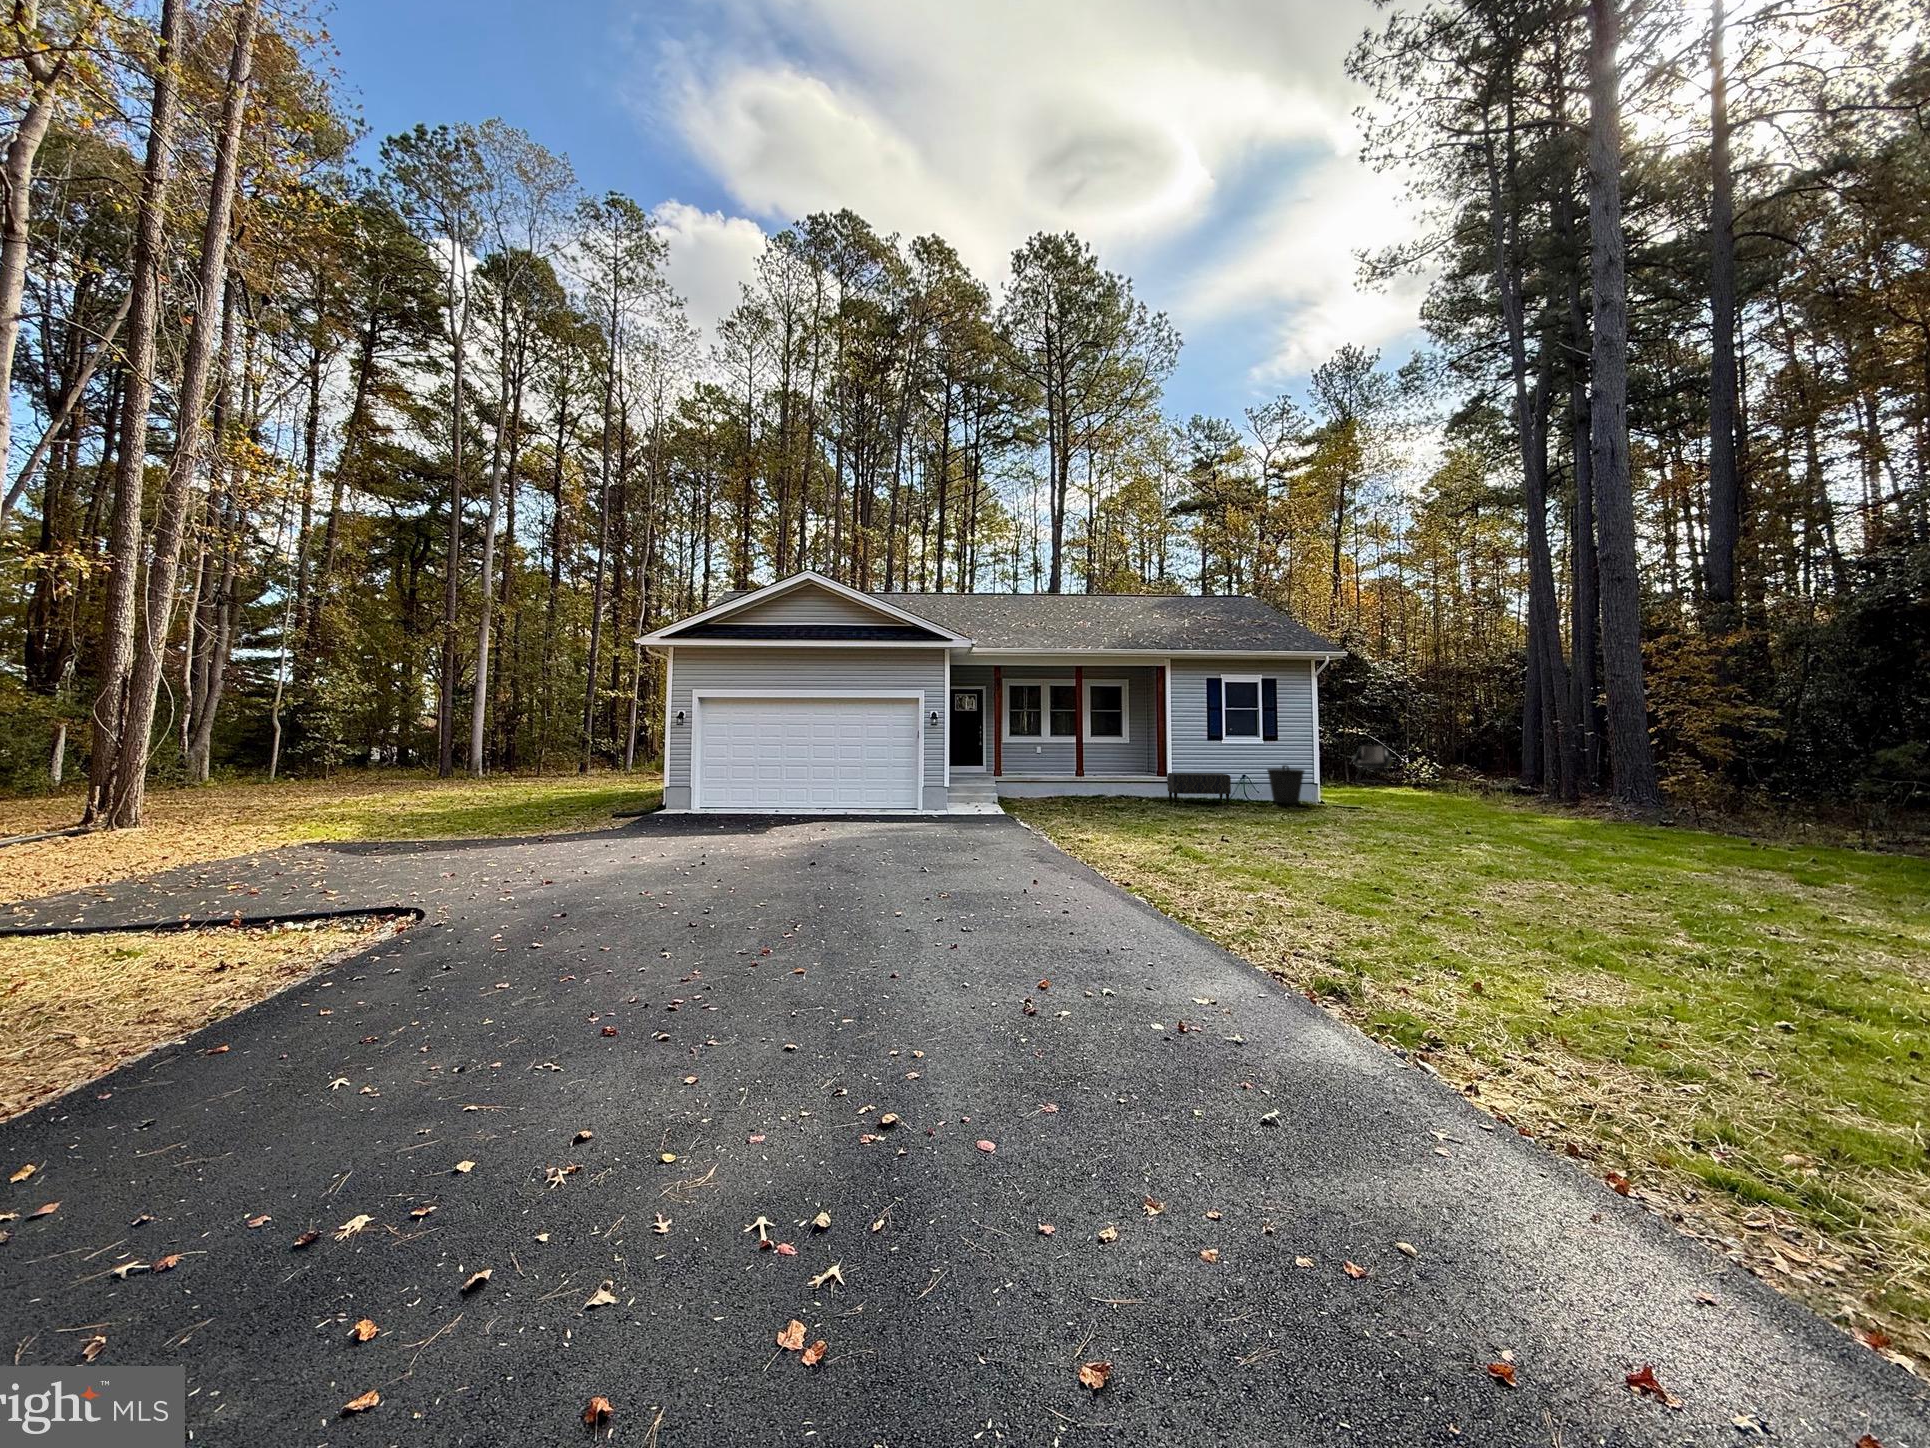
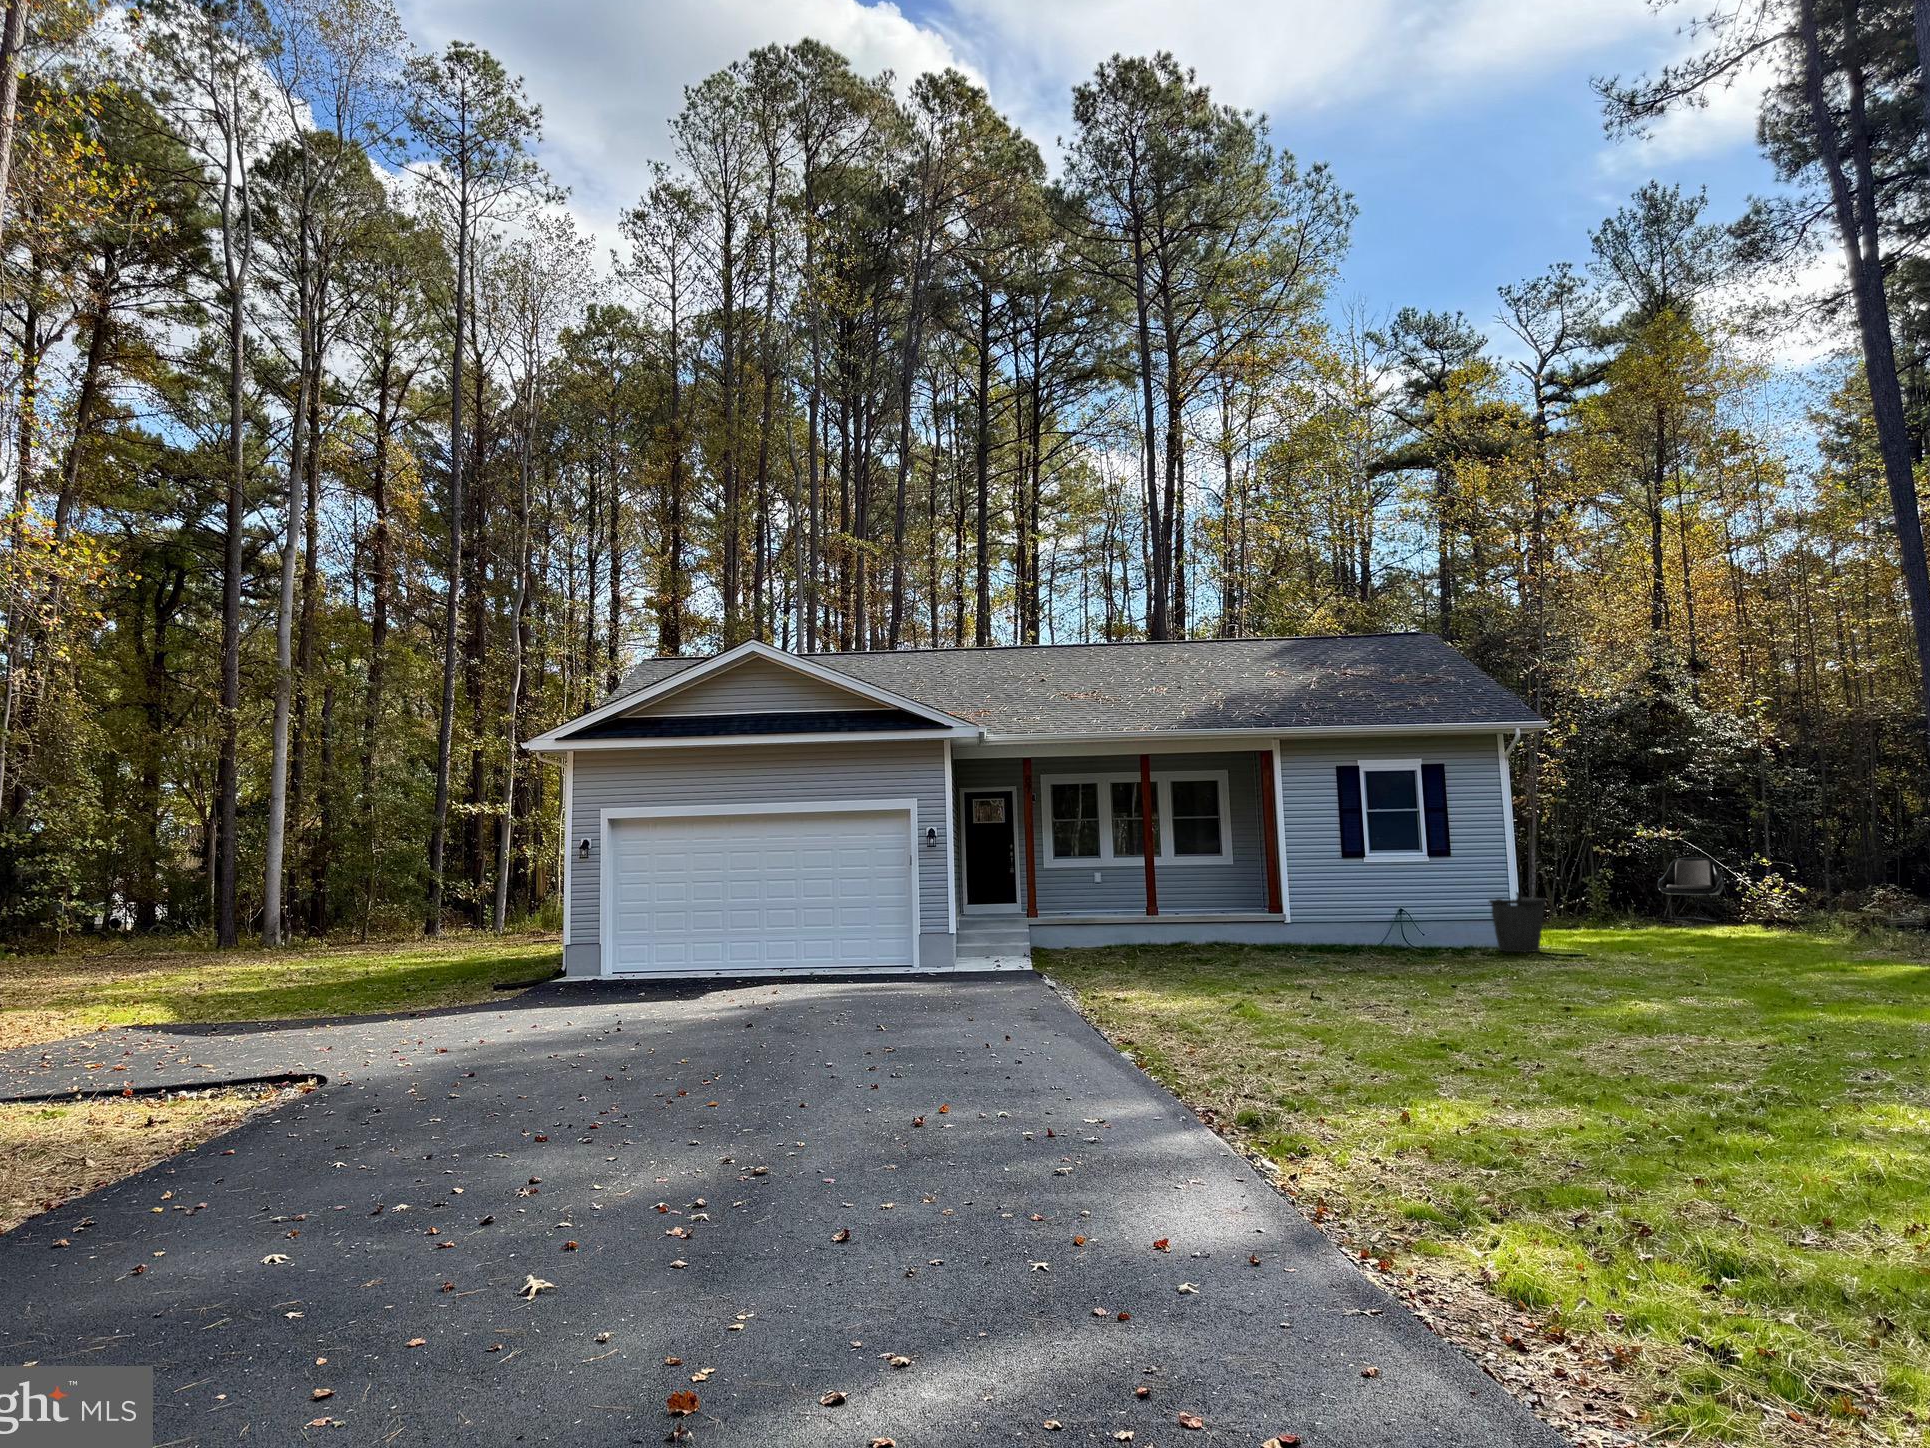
bench: present [1167,773,1231,802] -> none [1330,907,1429,953]

